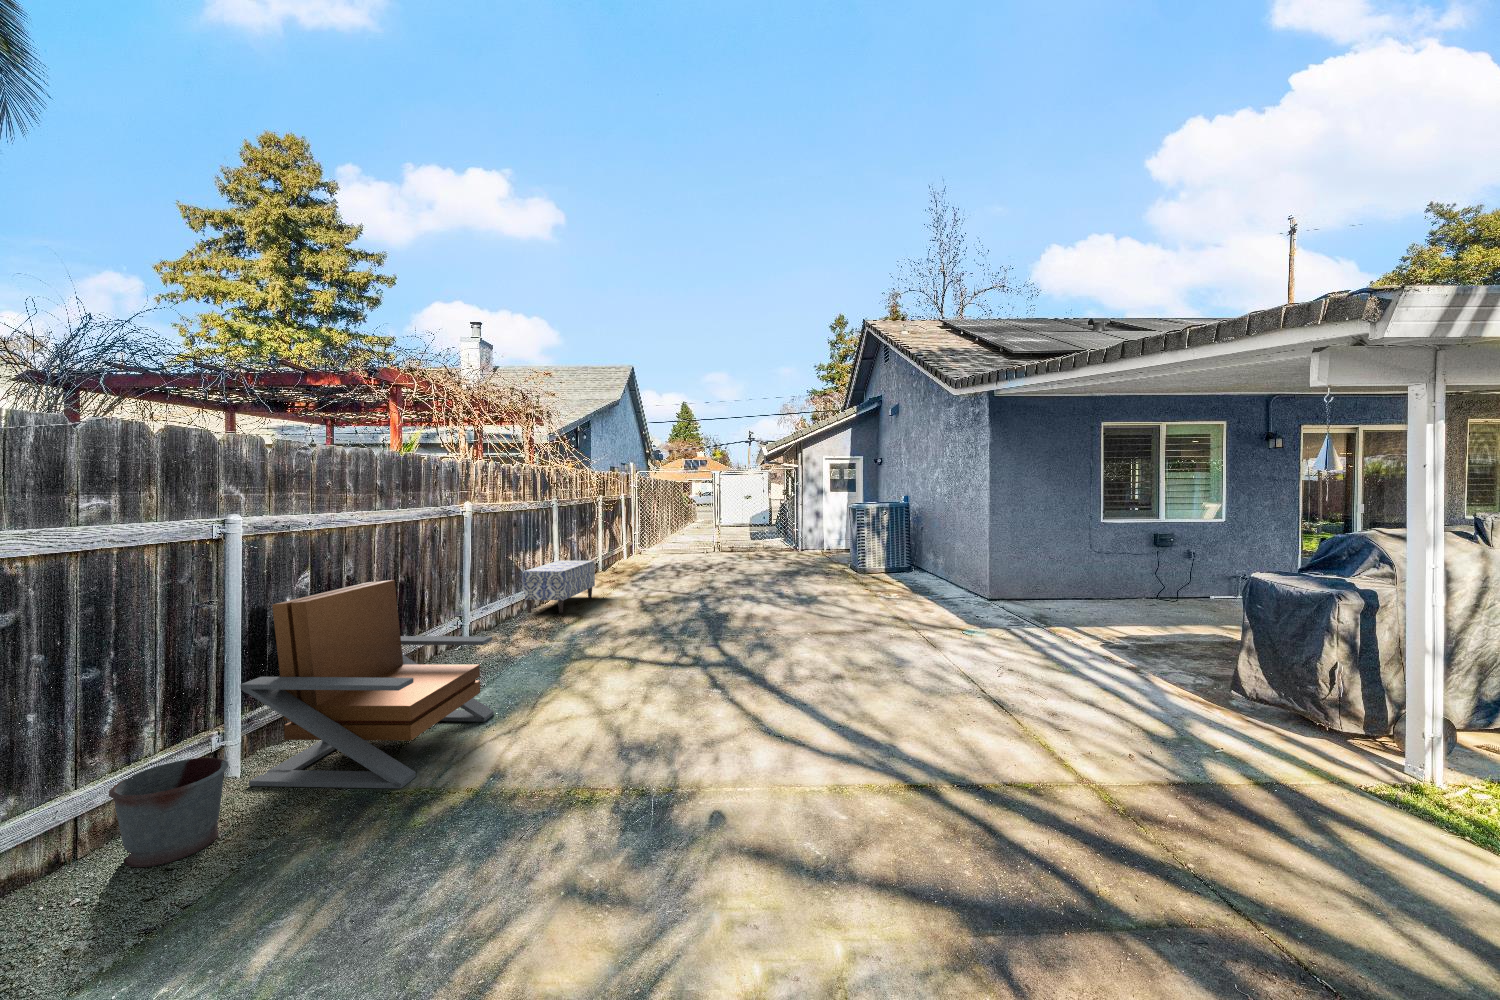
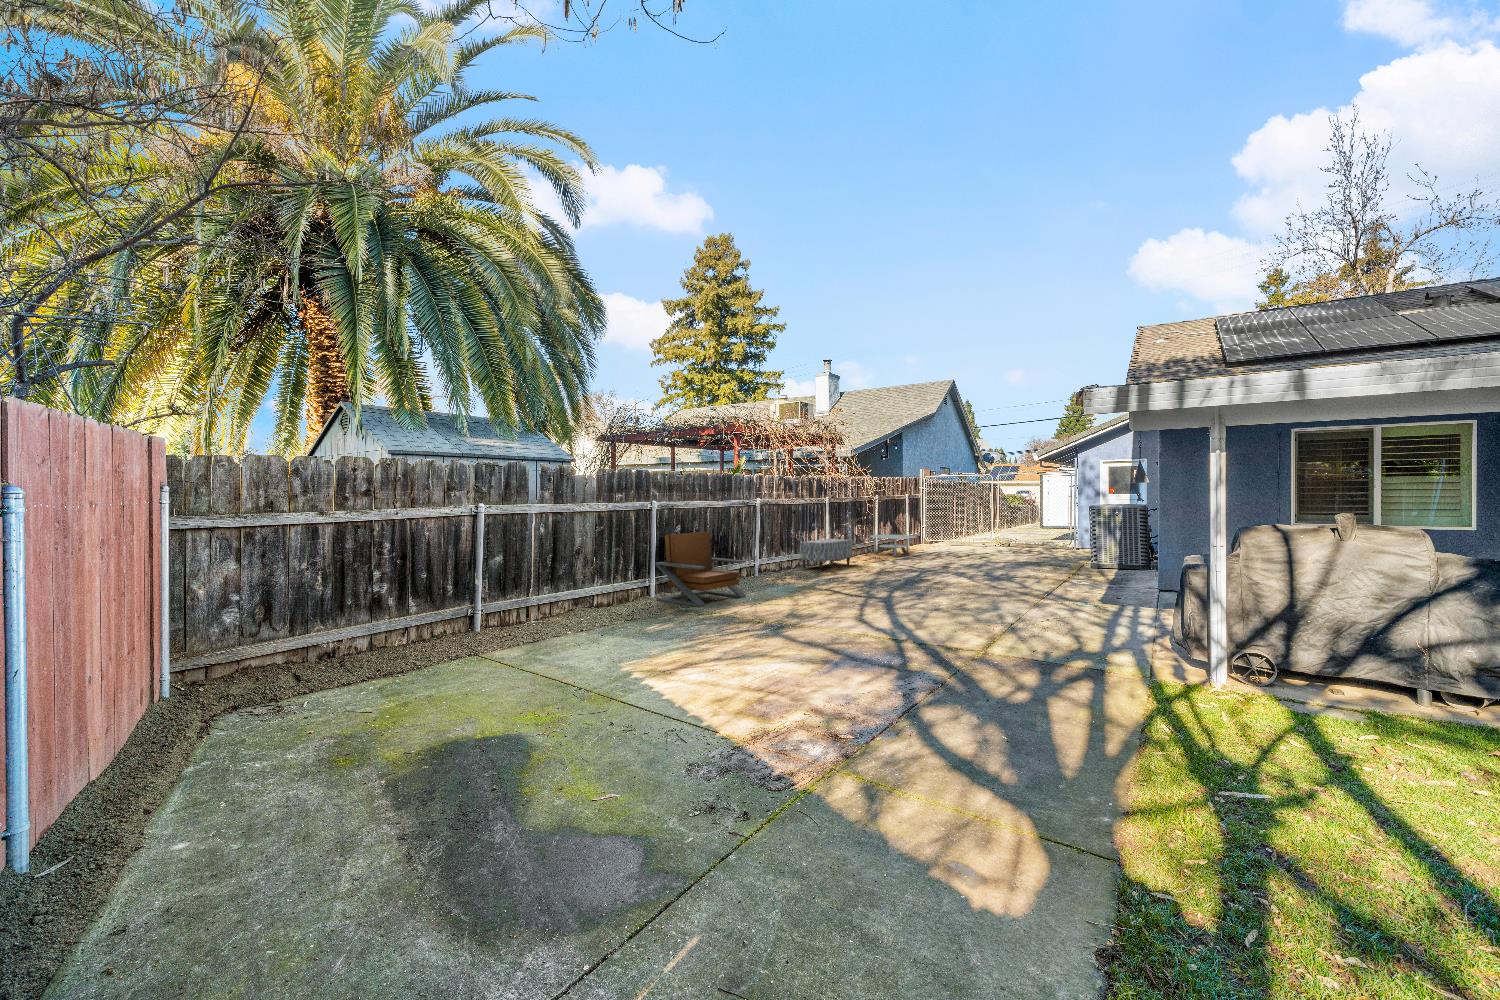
round table: none [592,546,655,577] -> present [870,535,916,557]
bucket: present [109,758,228,867] -> none [620,582,649,609]

